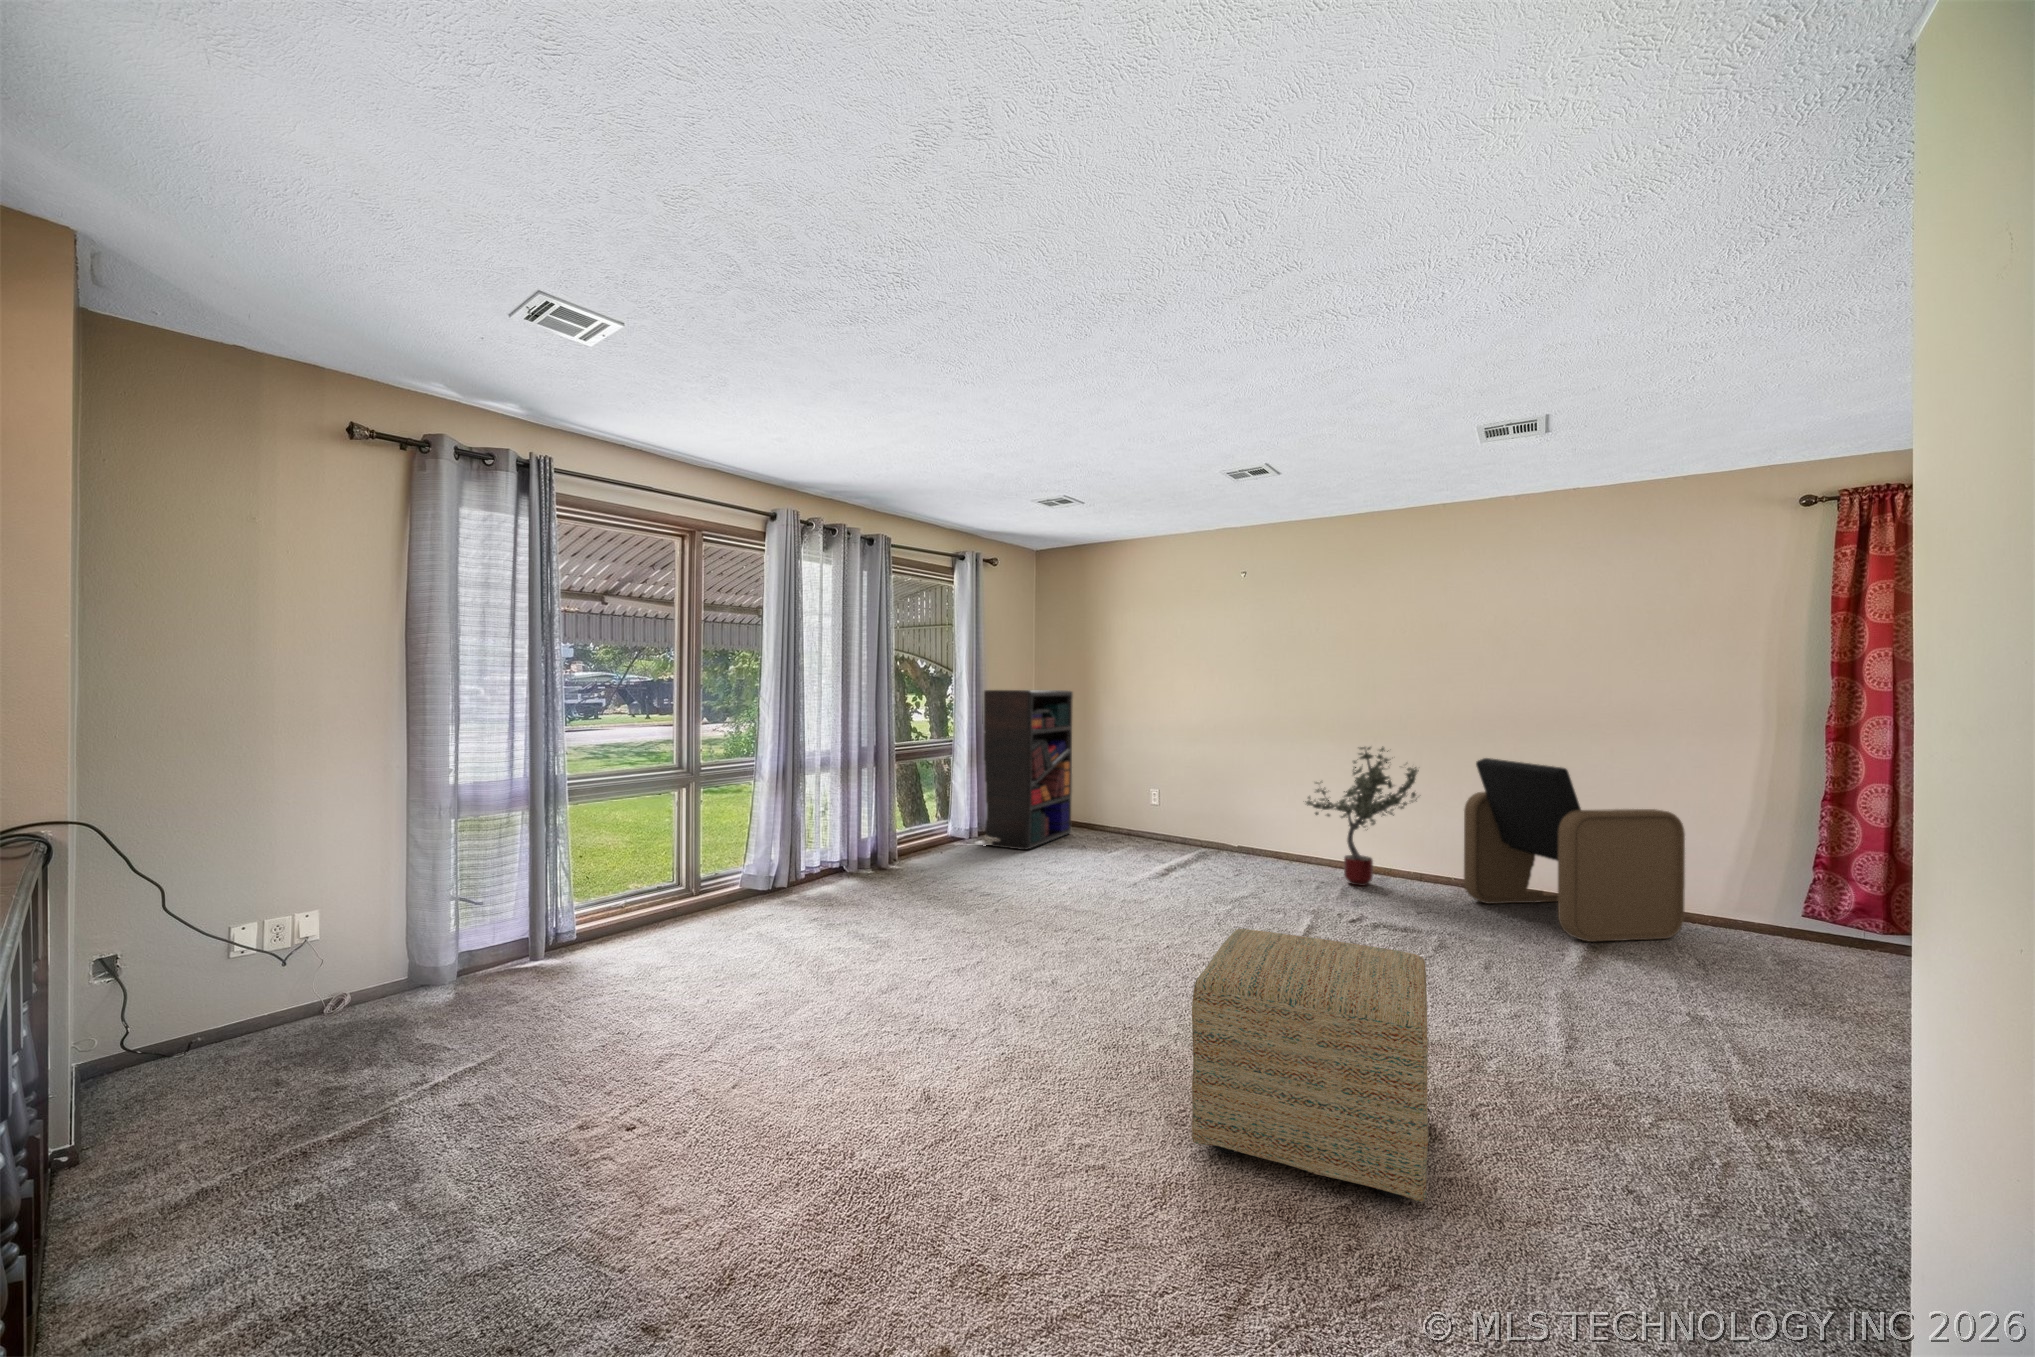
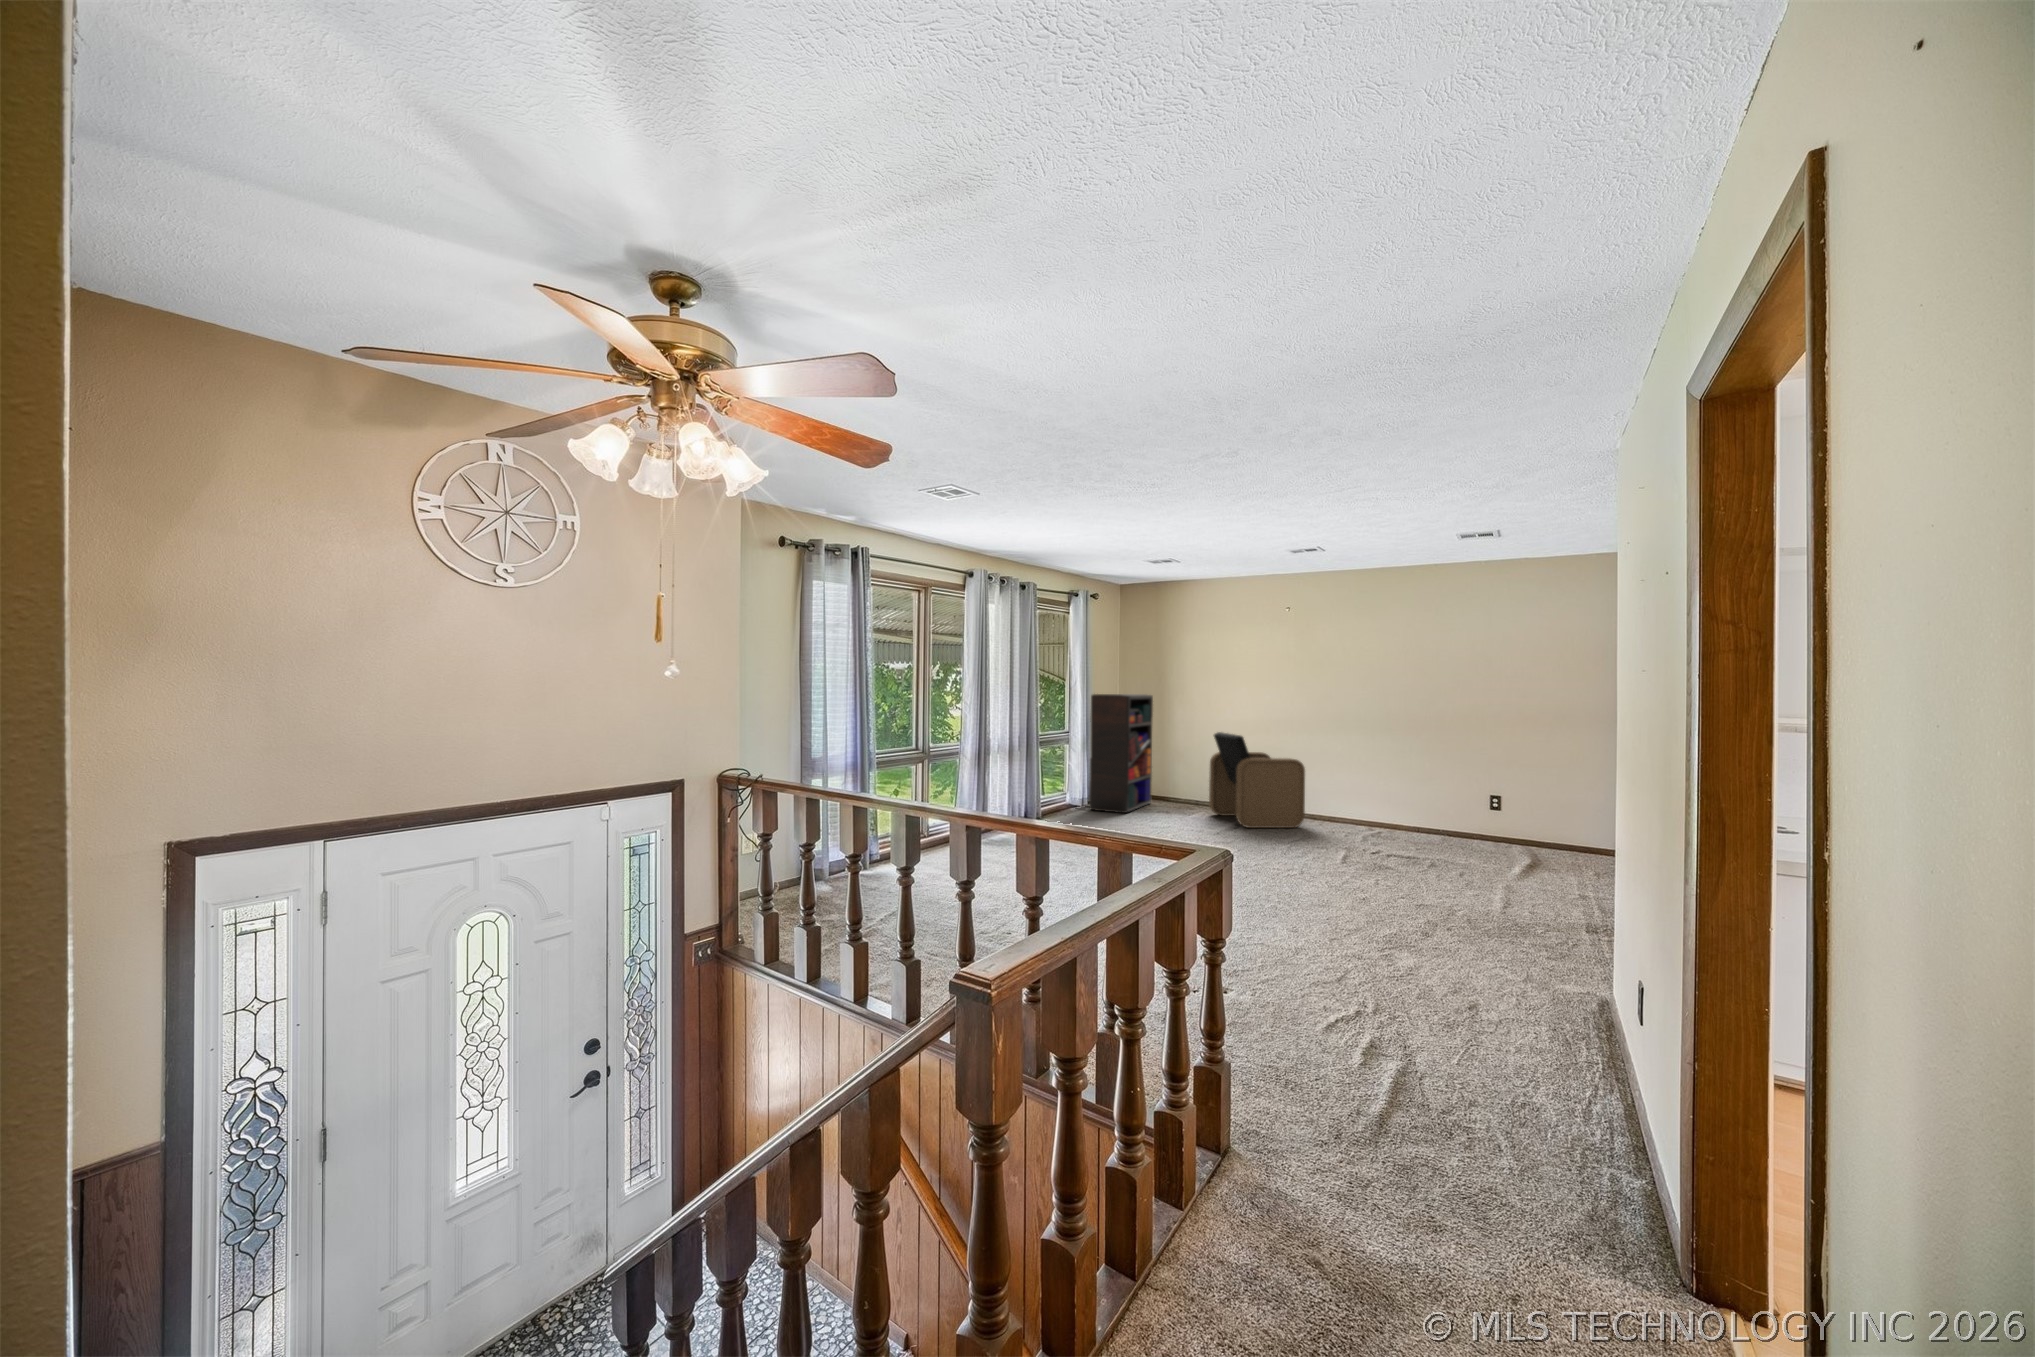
potted tree: present [1305,747,1419,886] -> none [1333,736,1419,835]
armchair: present [1464,758,1685,942] -> present [1209,732,1305,828]
ottoman: present [1192,929,1428,1202] -> none [1306,834,1427,952]

